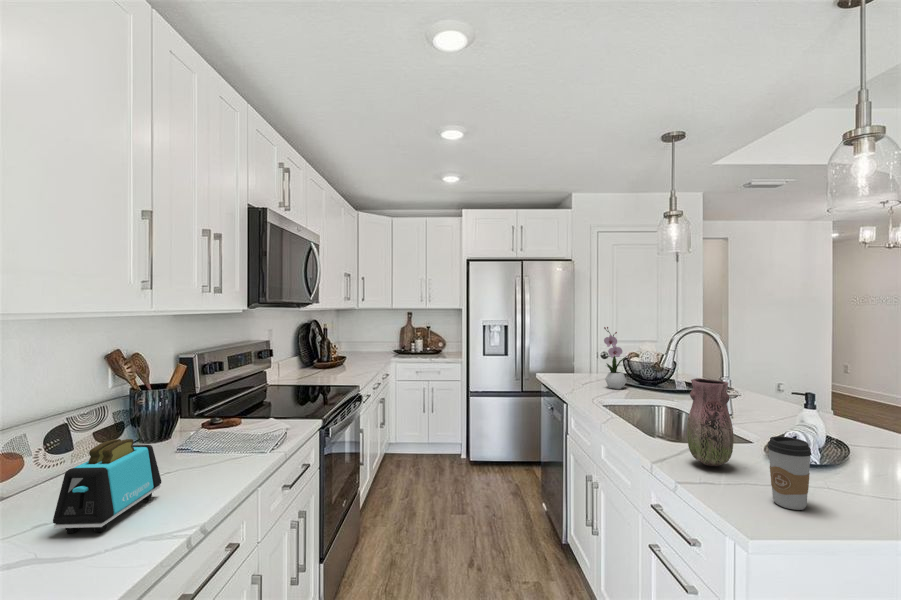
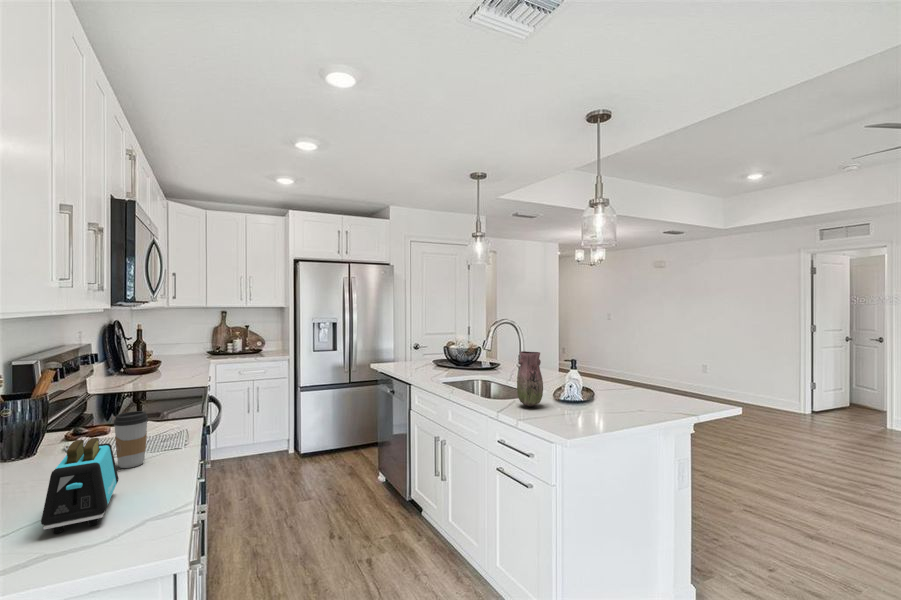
flower arrangement: present [604,327,627,389] -> none [434,321,451,369]
coffee cup: present [768,436,811,510] -> present [114,411,148,468]

